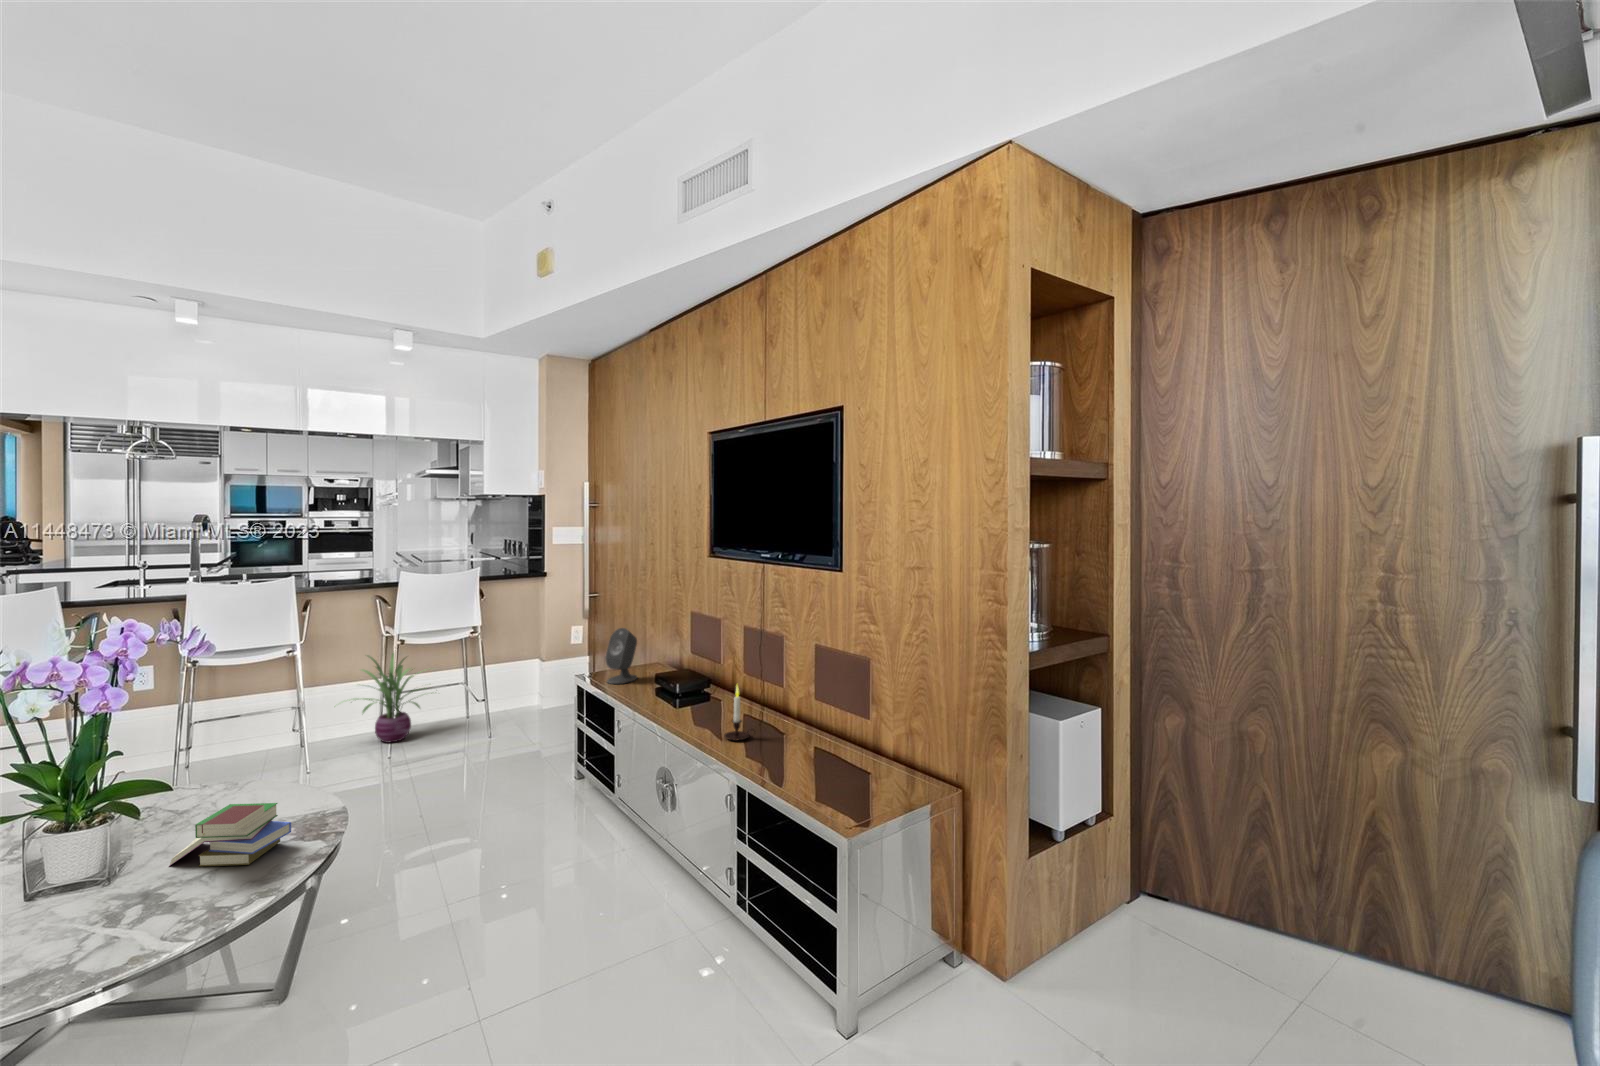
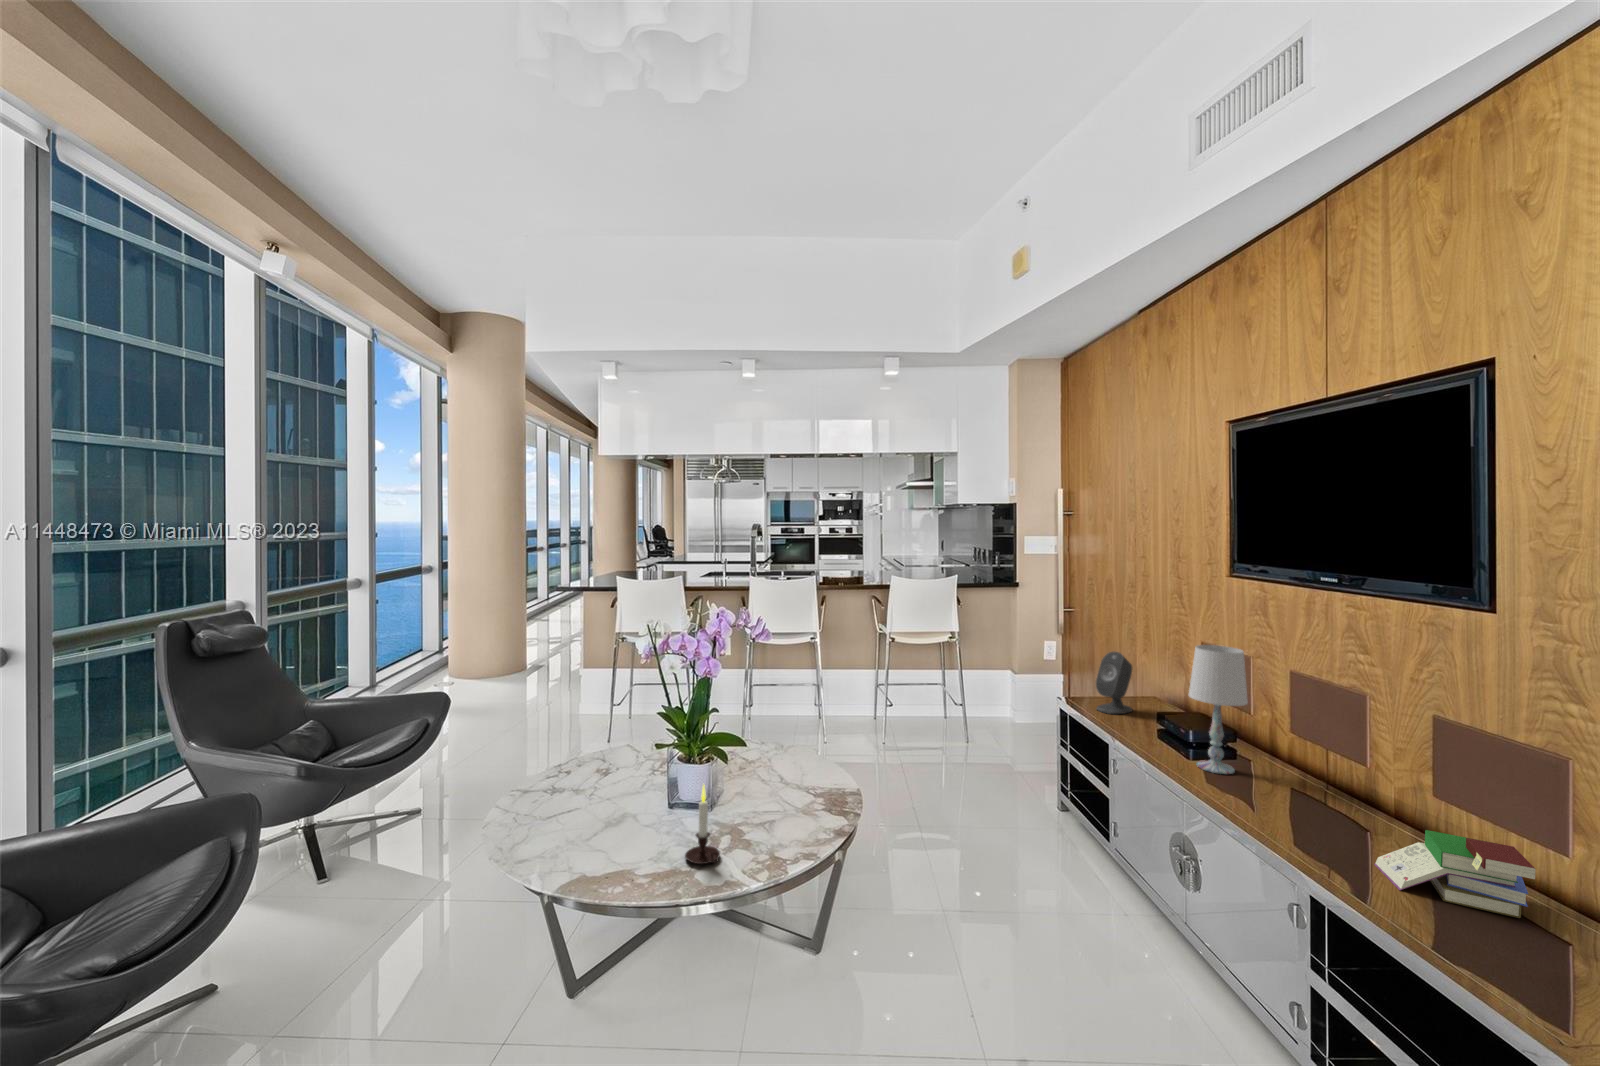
table lamp: none [671,613,713,718] -> present [1189,645,1248,774]
decorative plant: present [354,653,426,743] -> none [838,646,924,728]
candle: present [724,686,756,741] -> present [685,786,720,864]
book: present [170,803,291,866] -> present [1374,830,1535,918]

